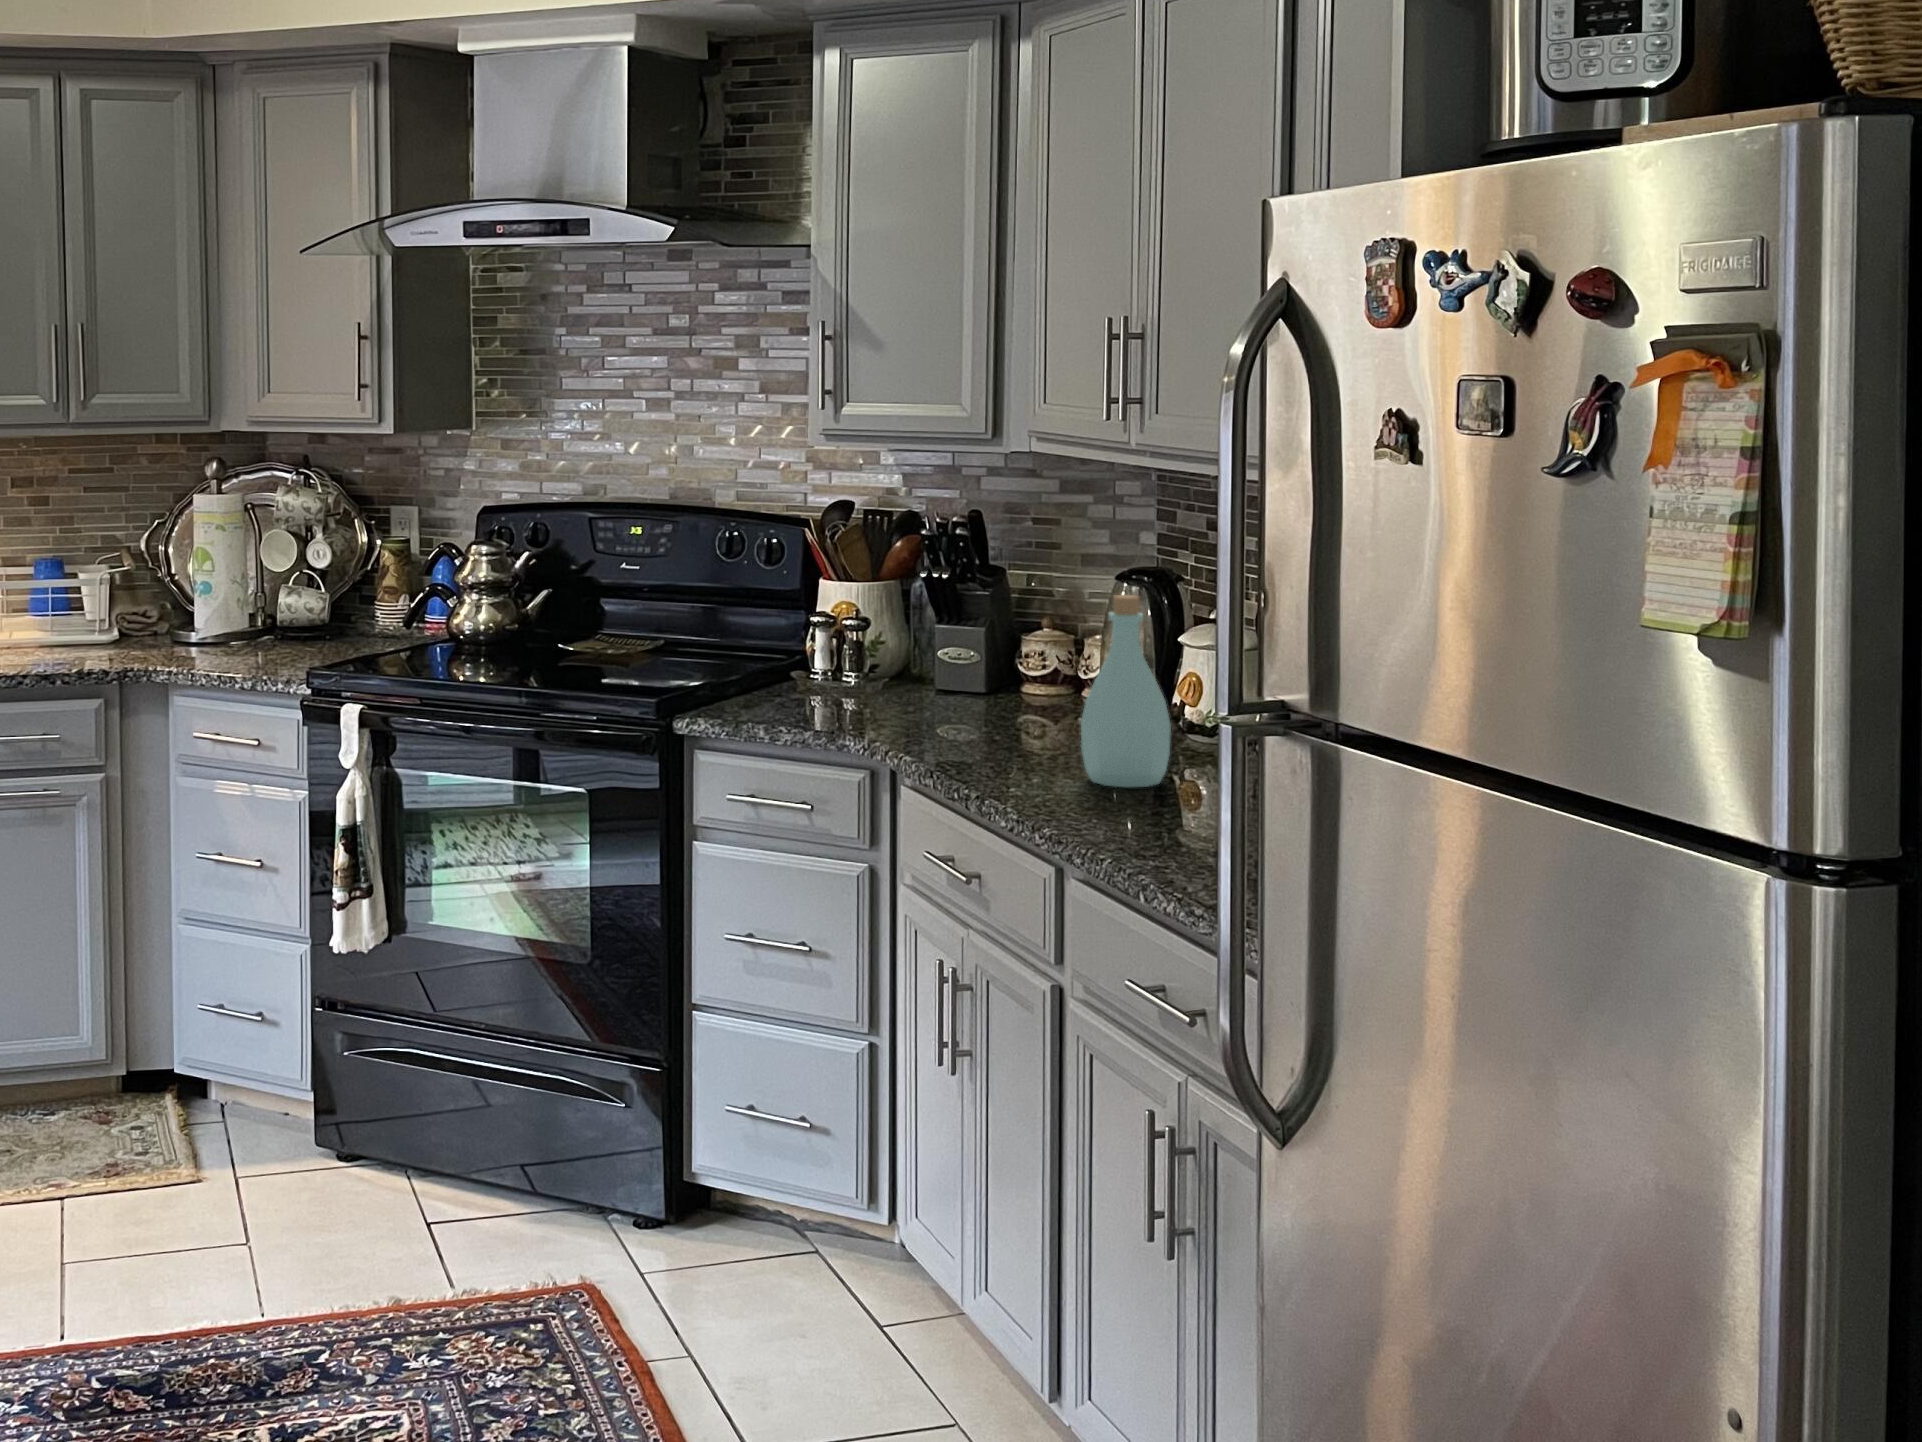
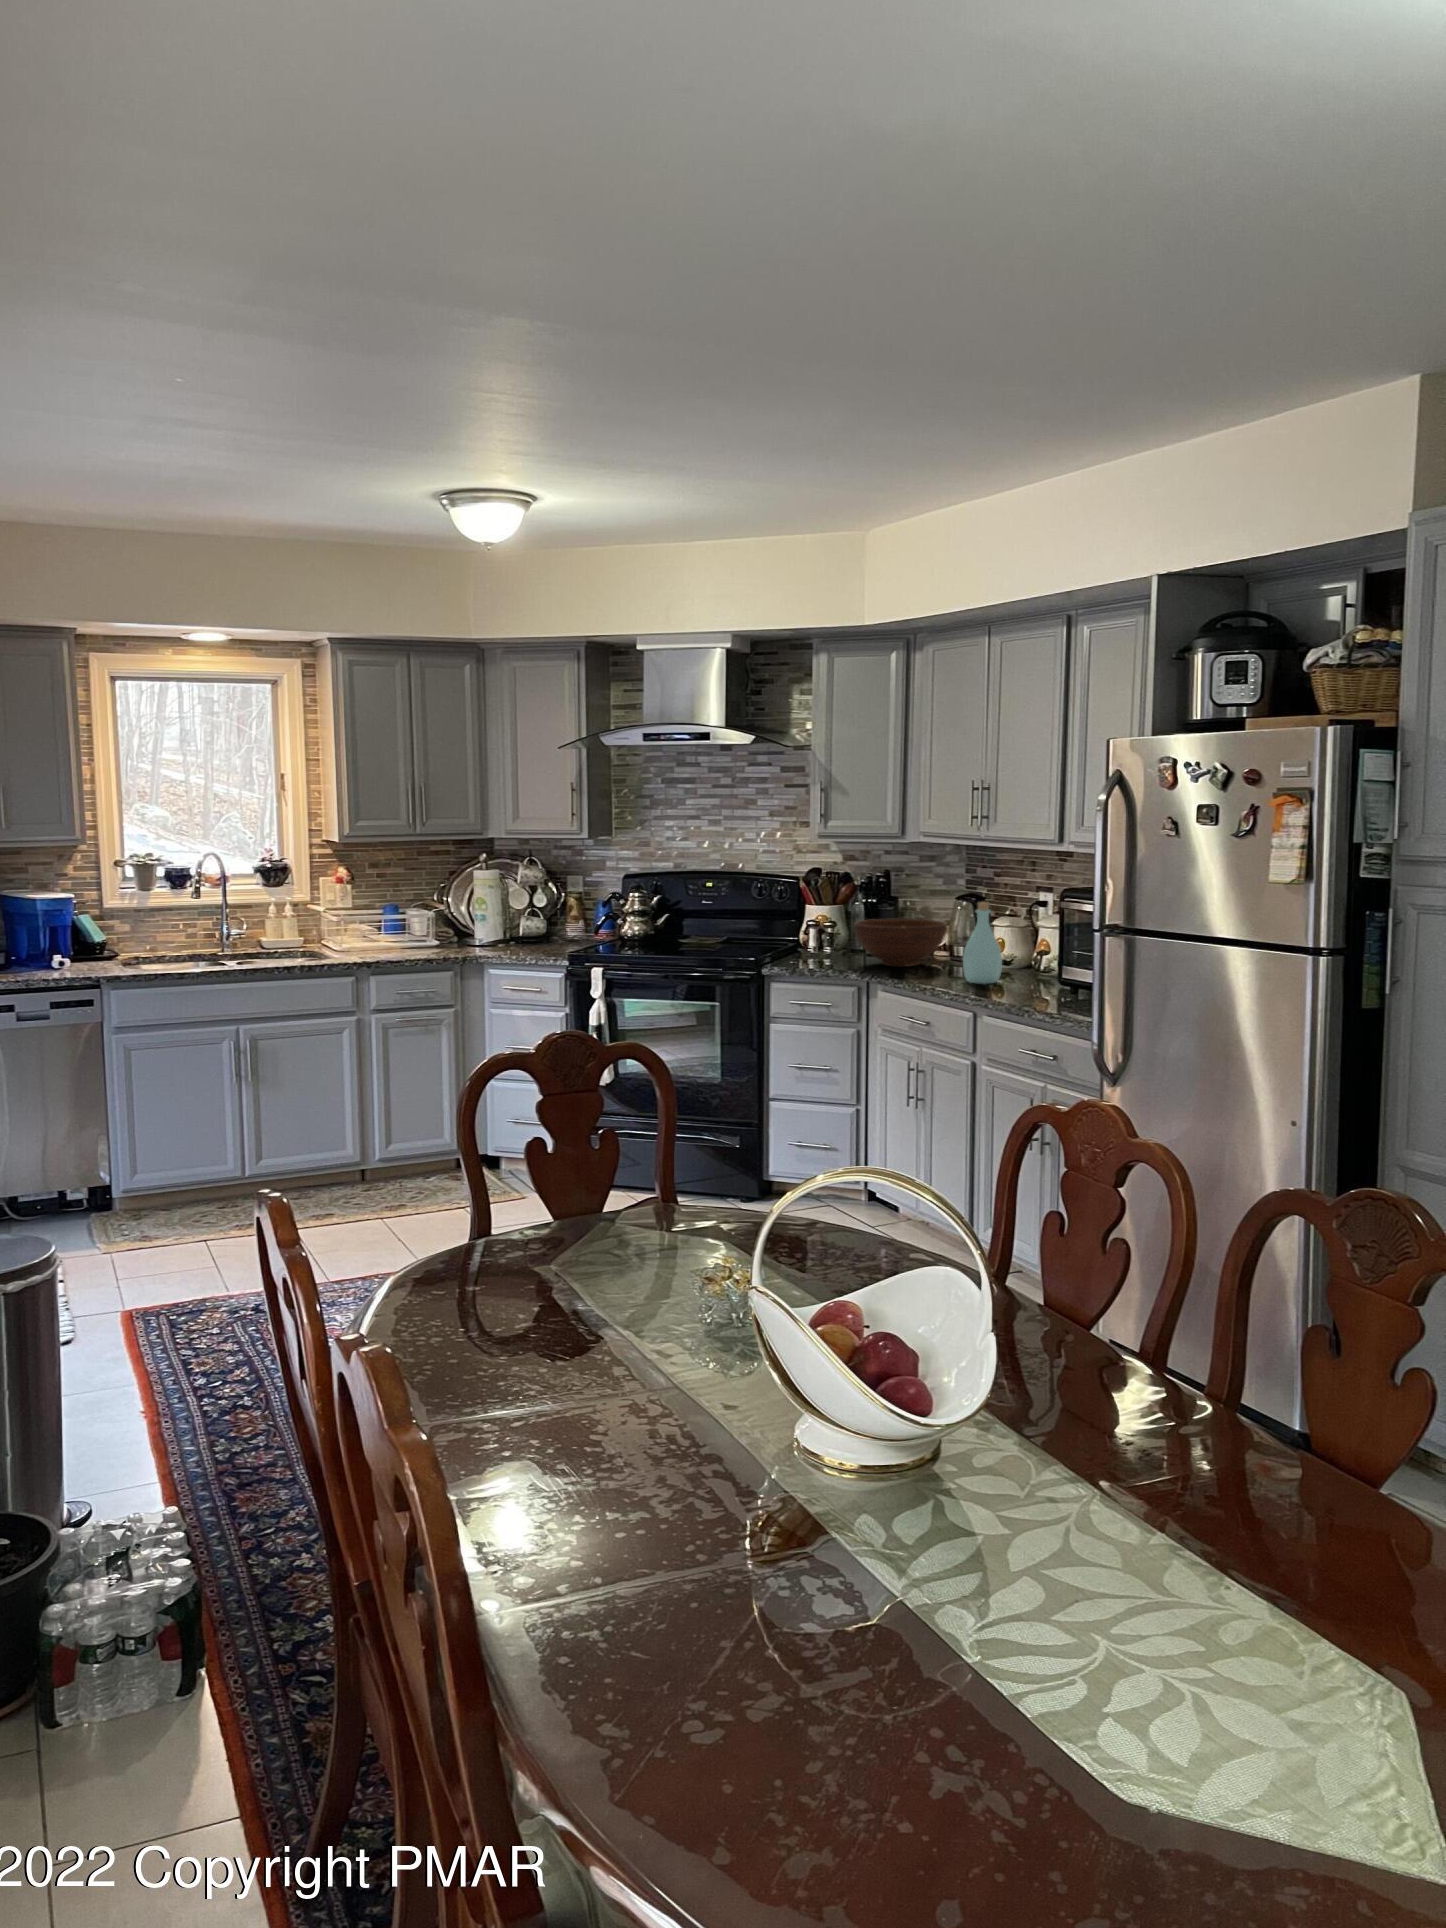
fruit bowl: none [874,617,1083,730] -> present [854,919,947,967]

